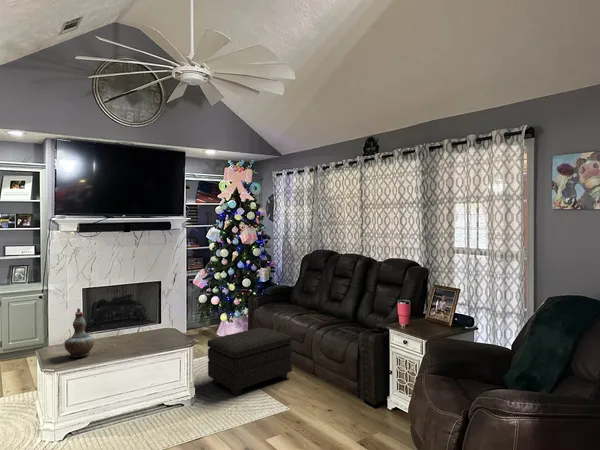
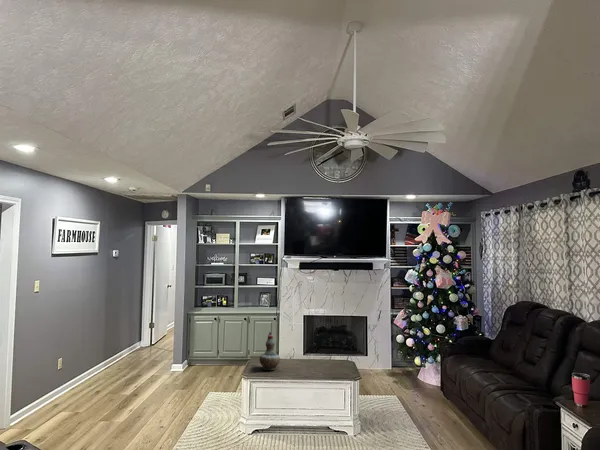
footstool: present [208,328,292,395] -> none [380,377,467,440]

